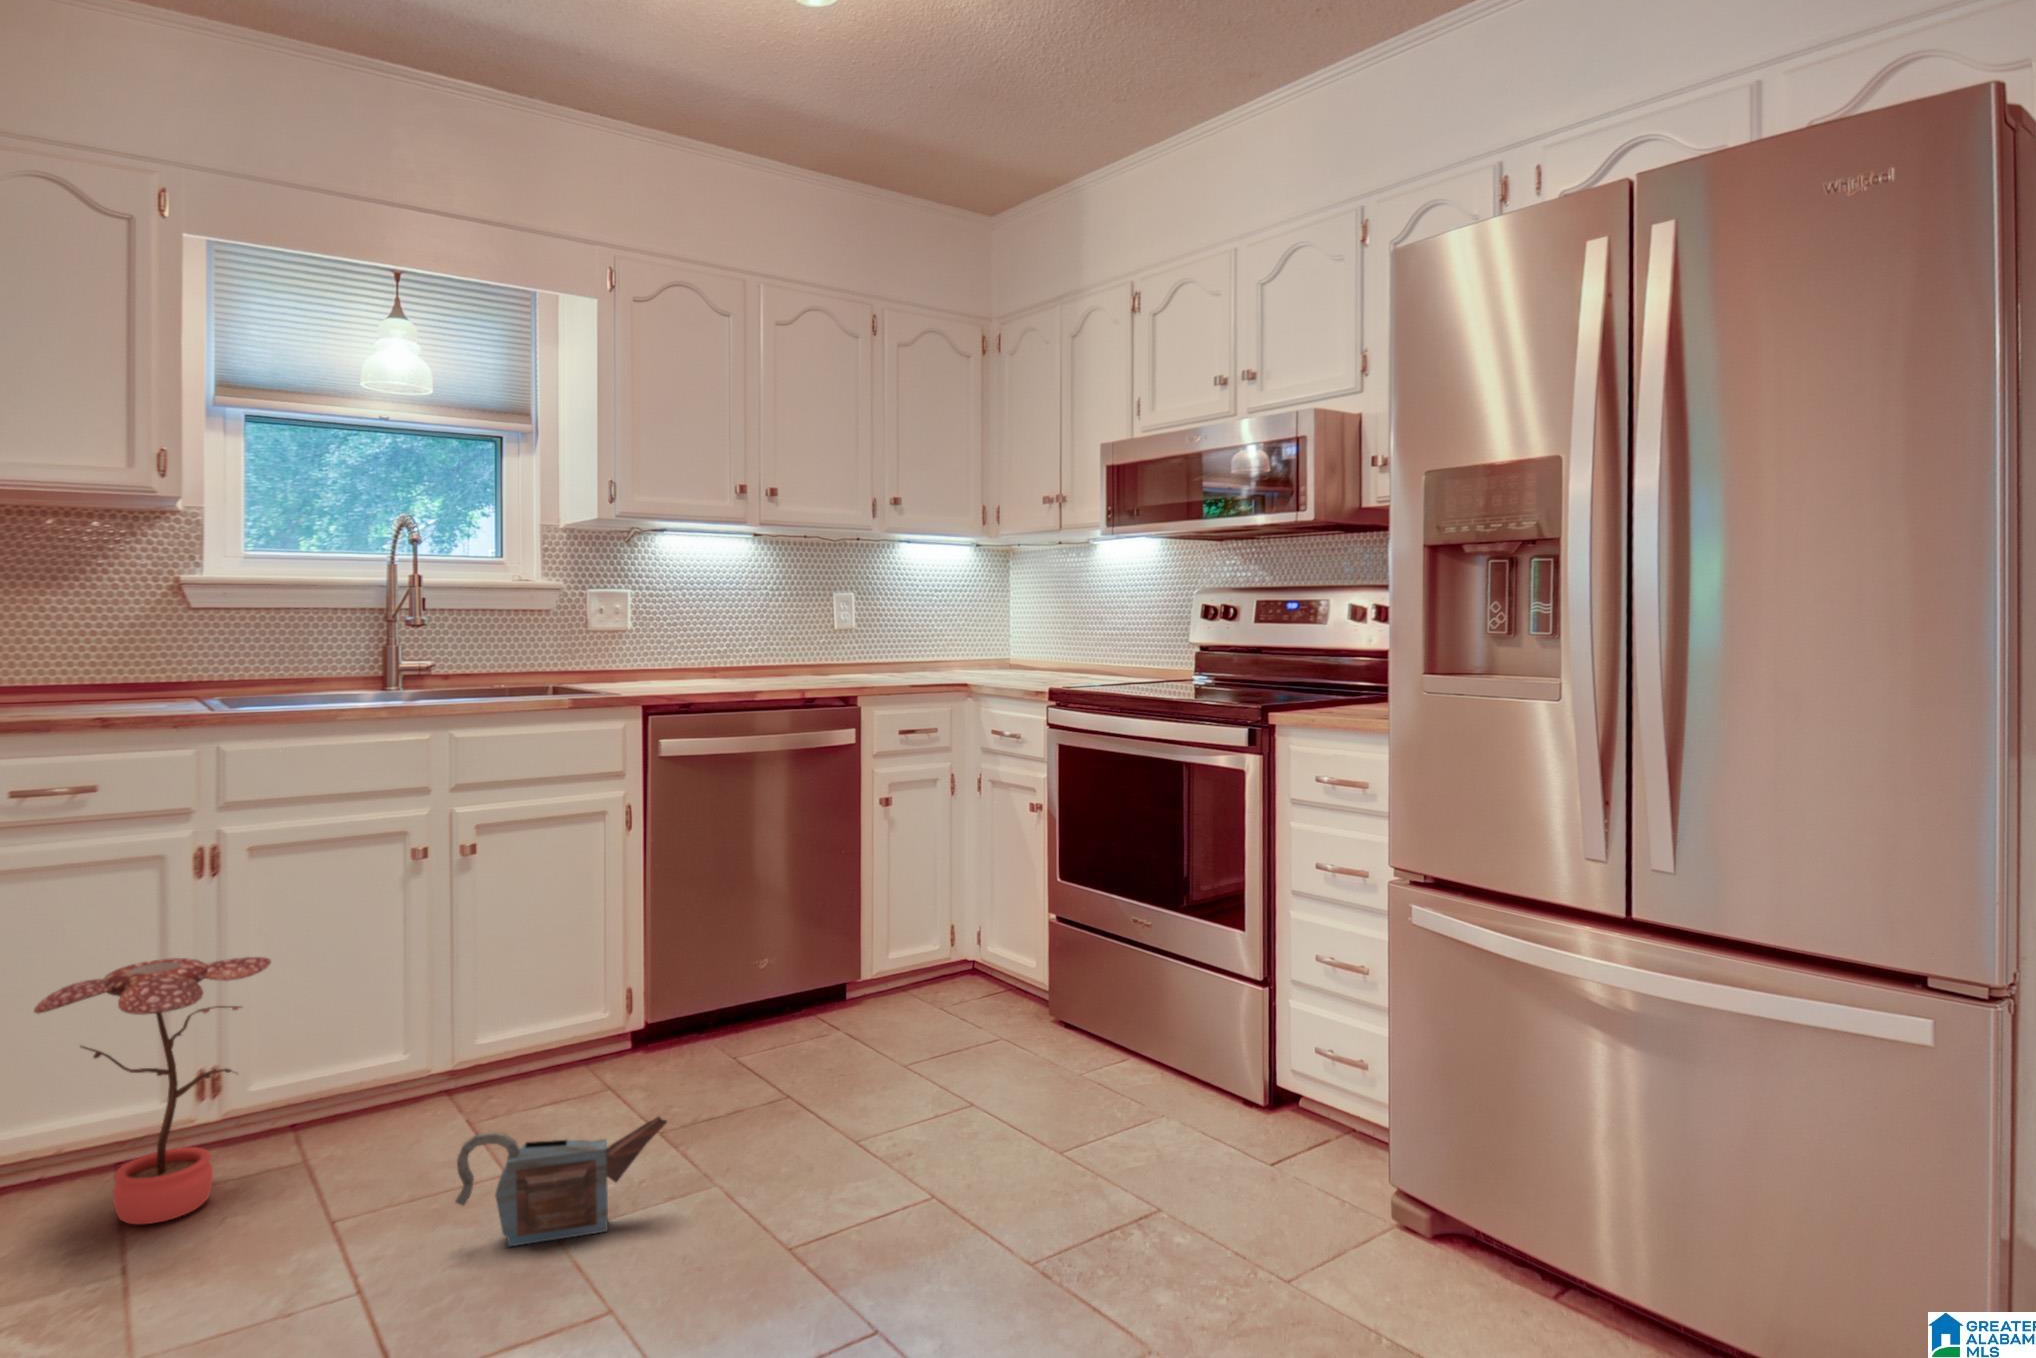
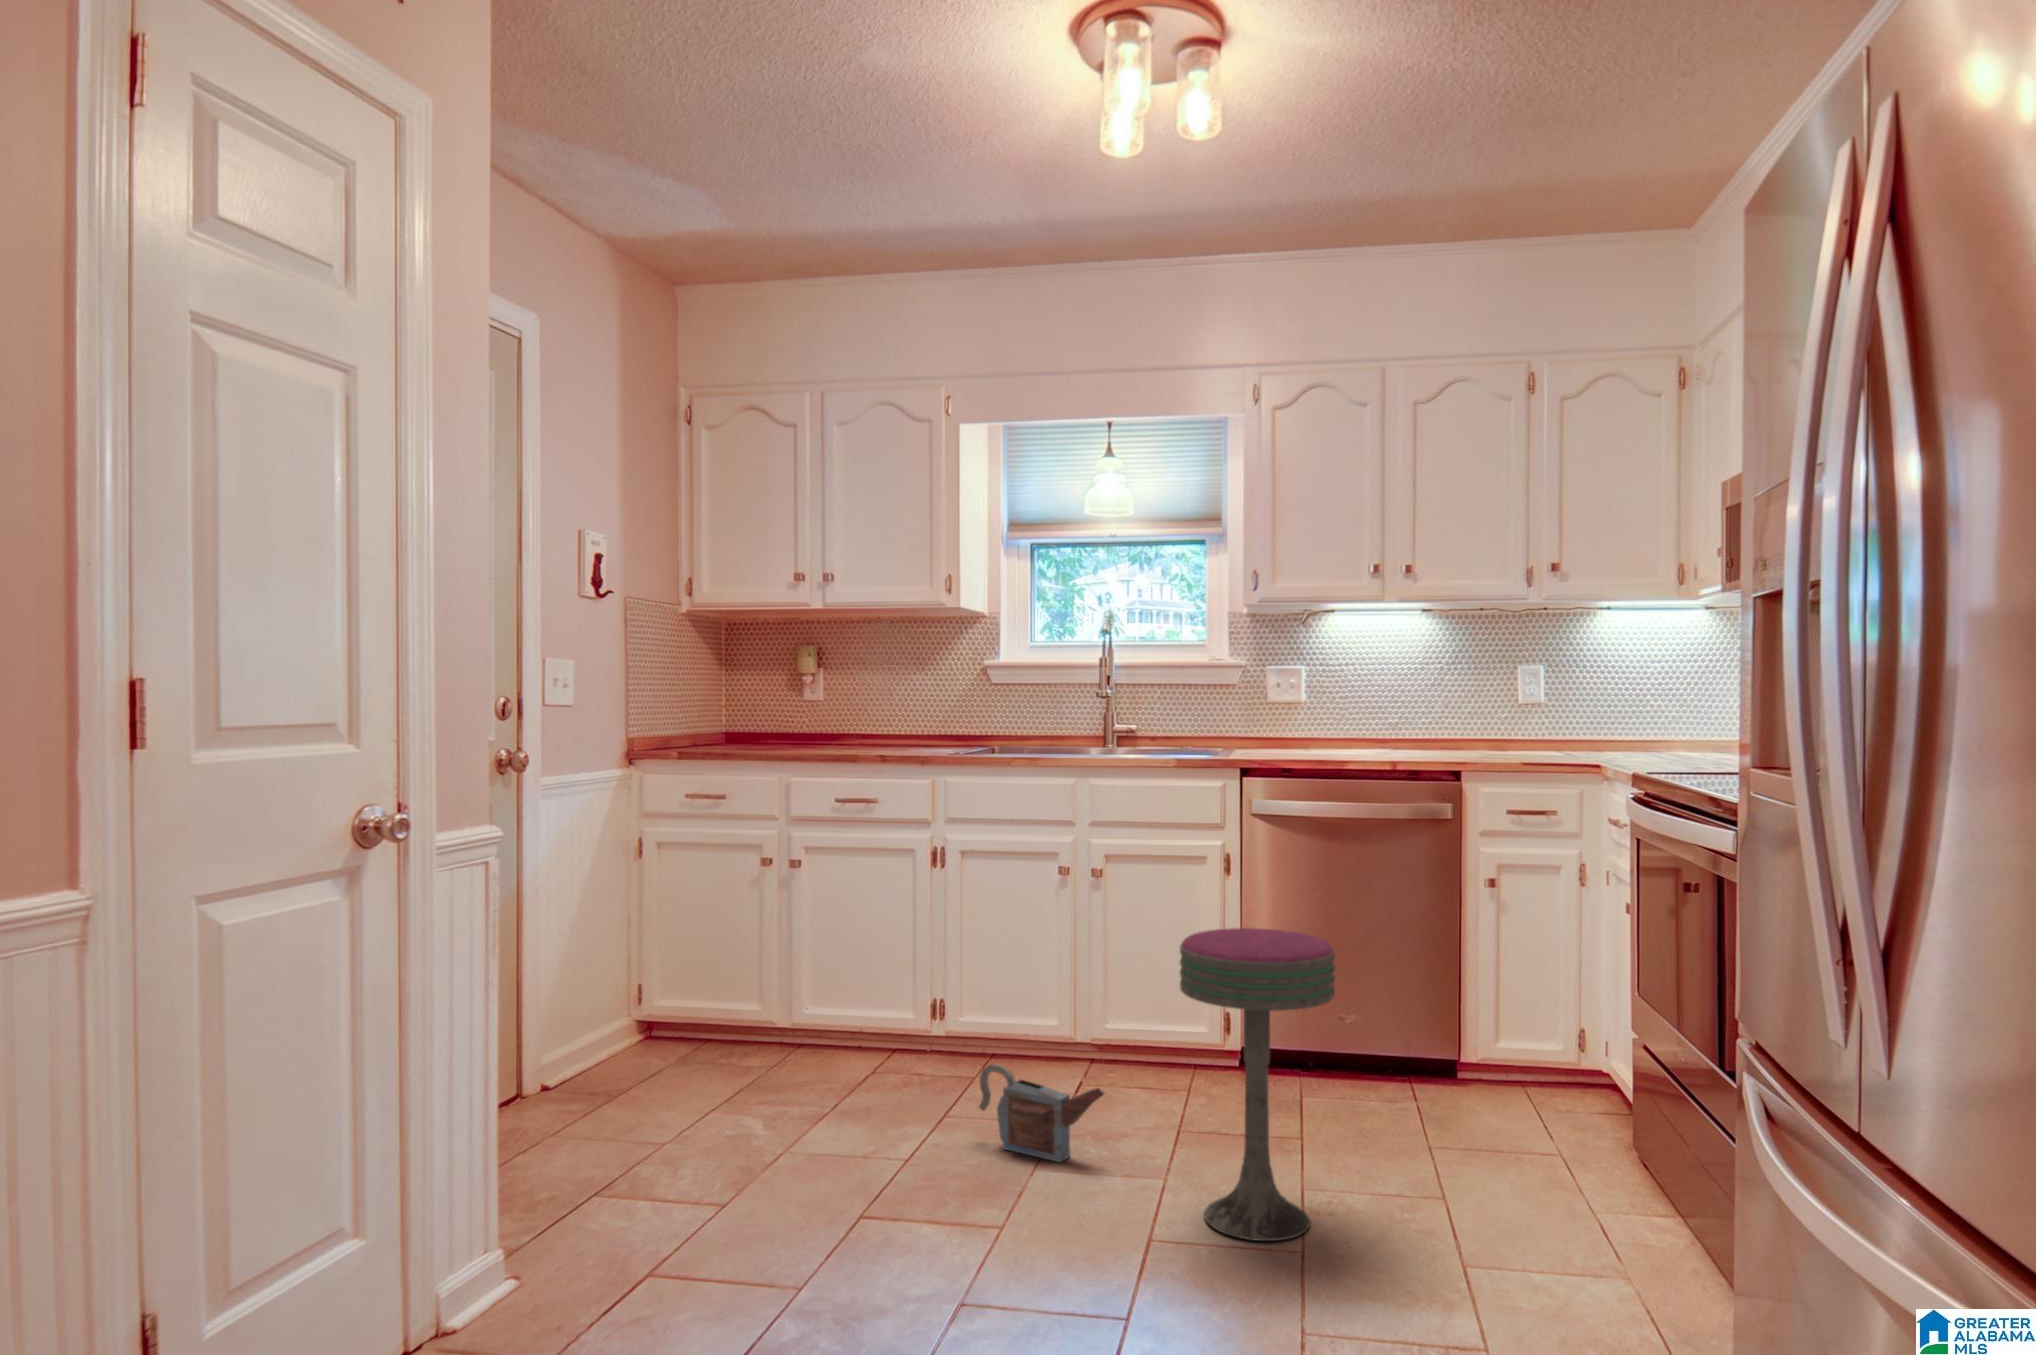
bar stool: none [808,872,984,1229] -> present [1180,928,1335,1241]
potted plant: present [34,957,271,1224] -> none [833,913,952,1077]

